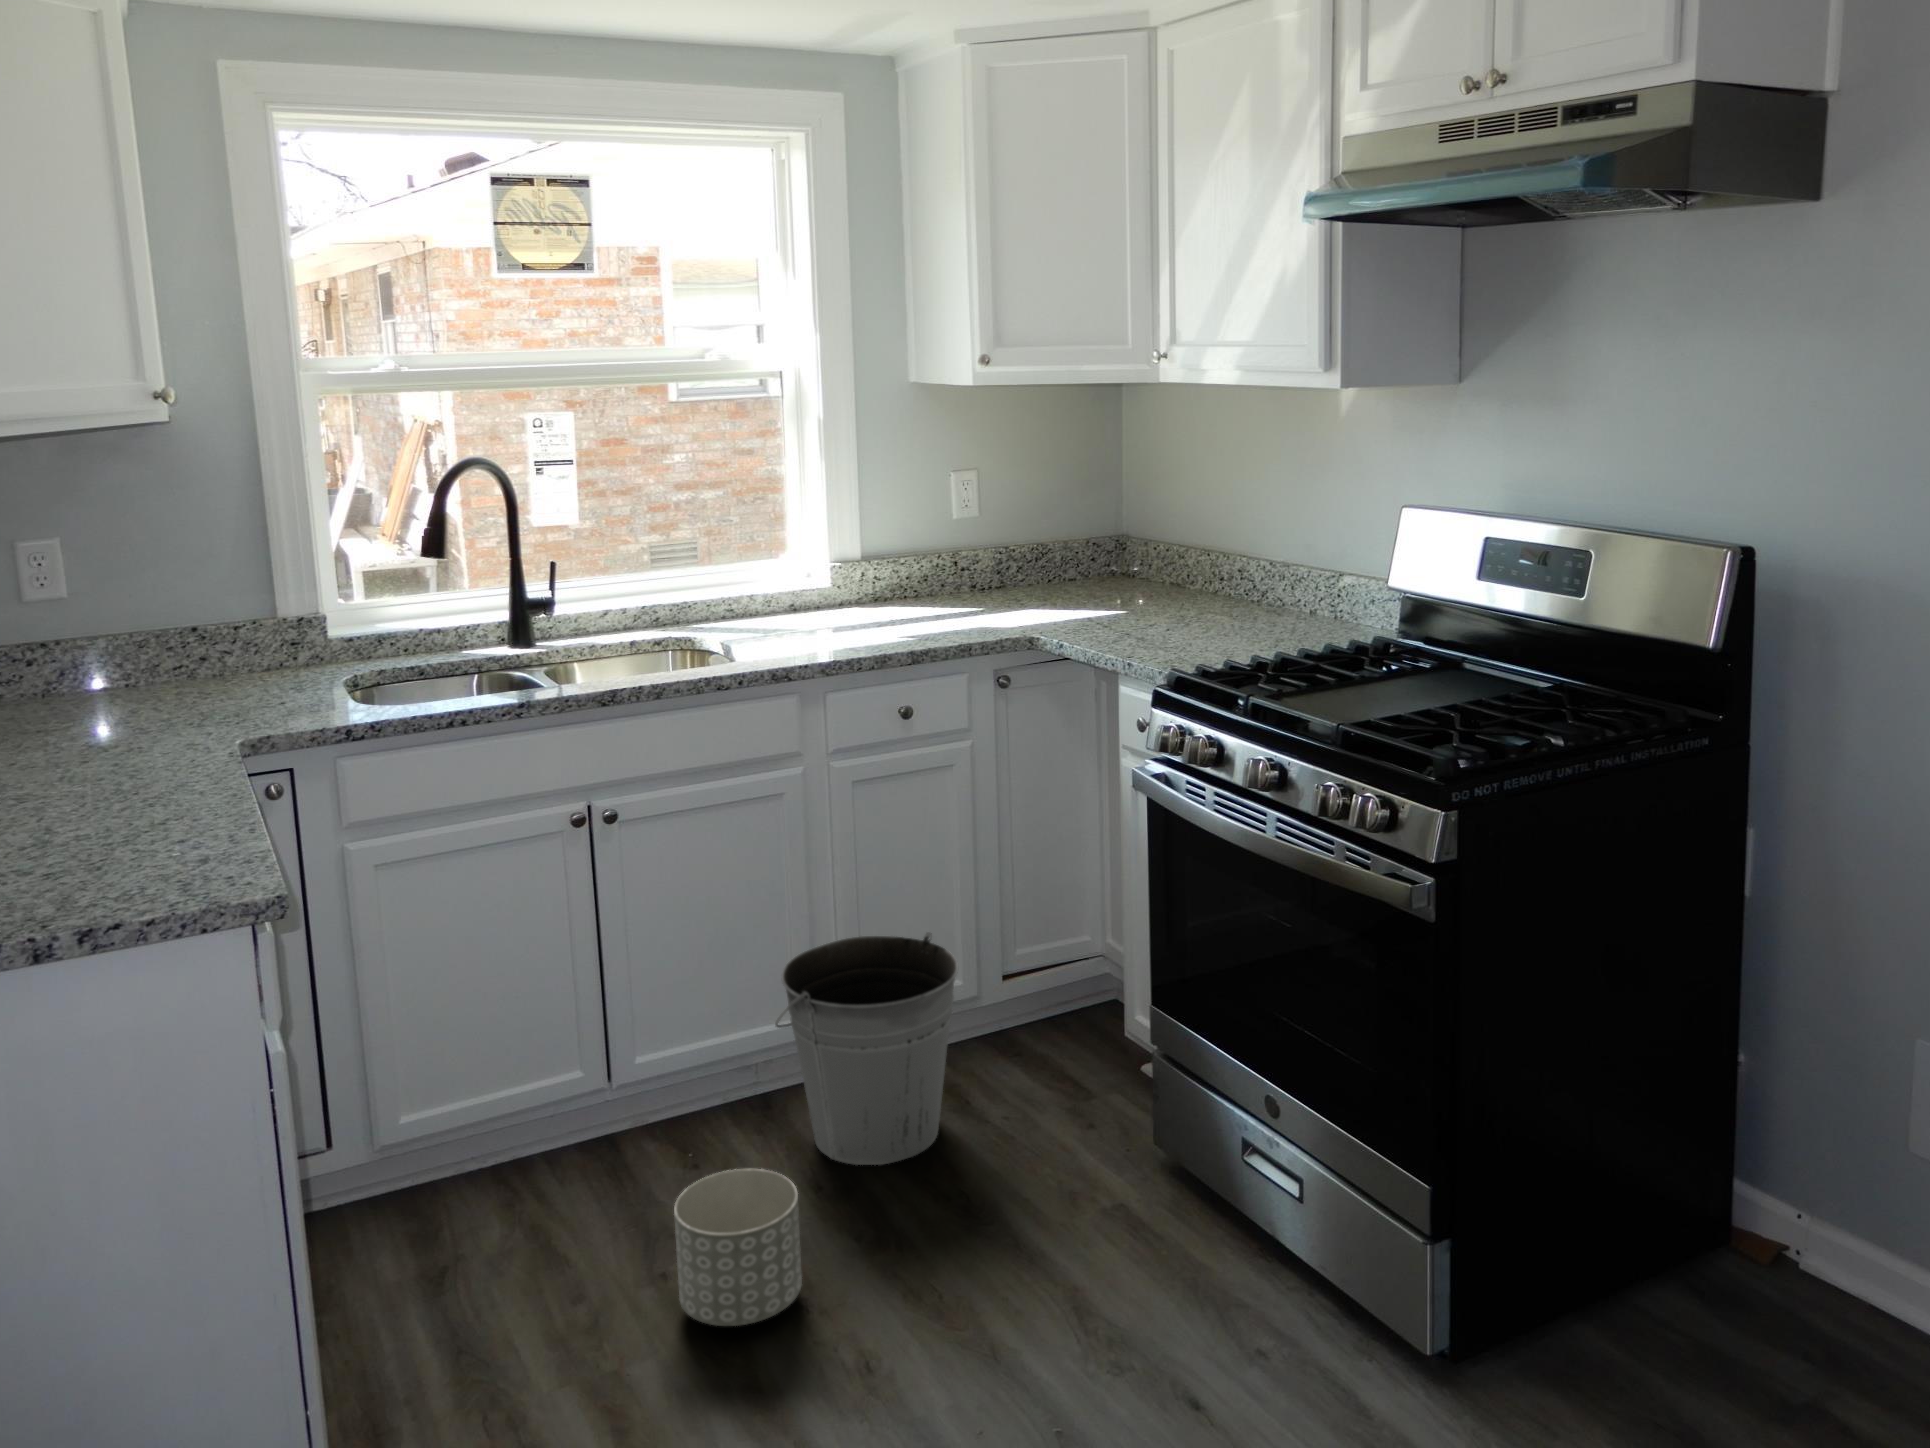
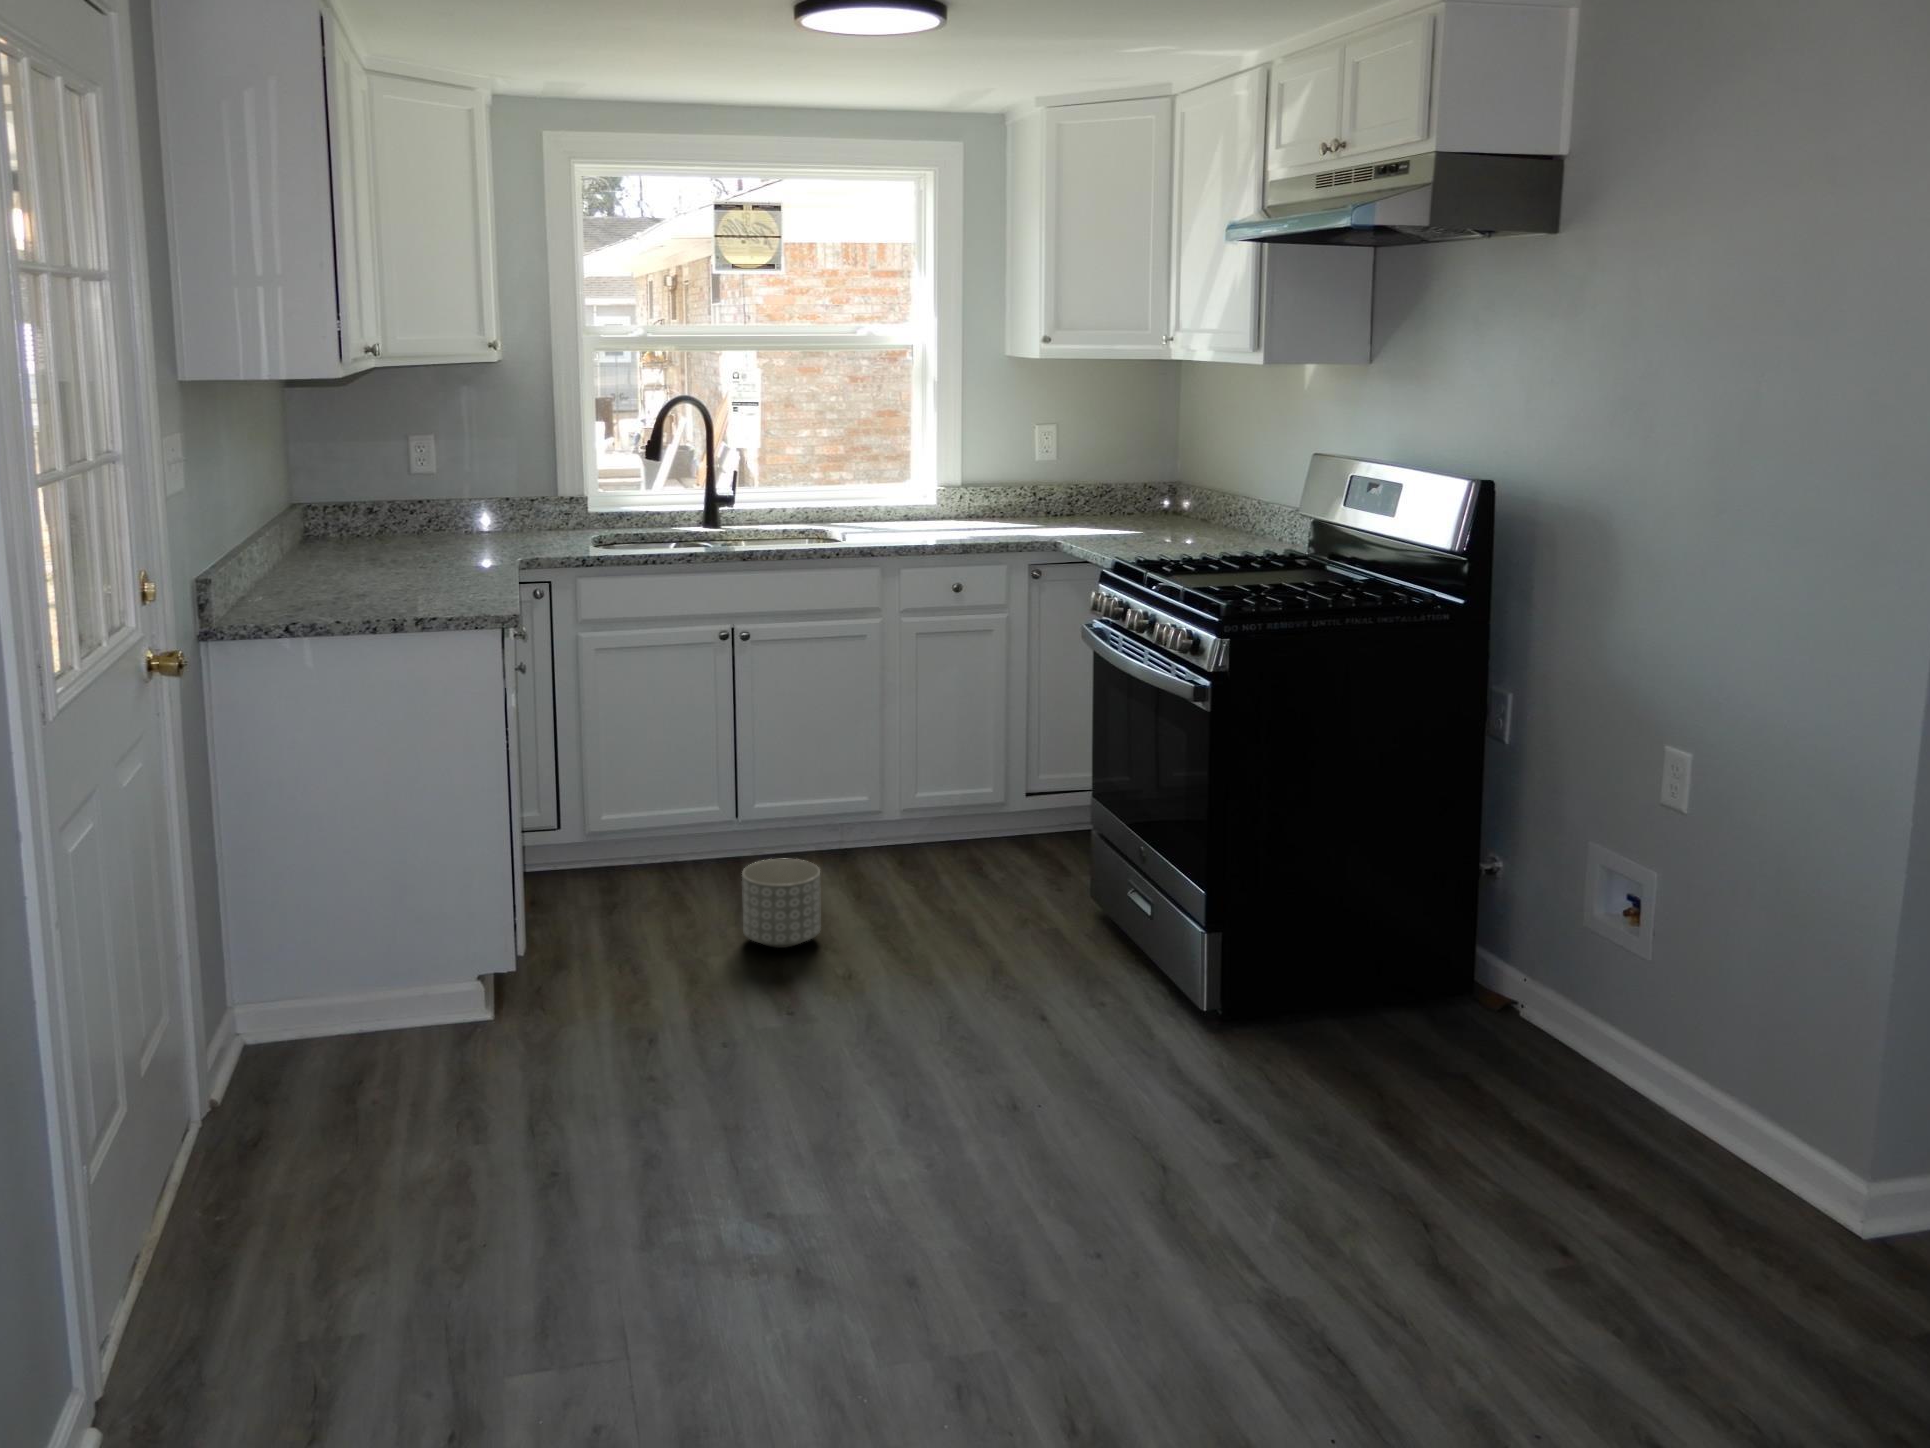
bucket: present [775,932,958,1165] -> none [841,743,968,891]

